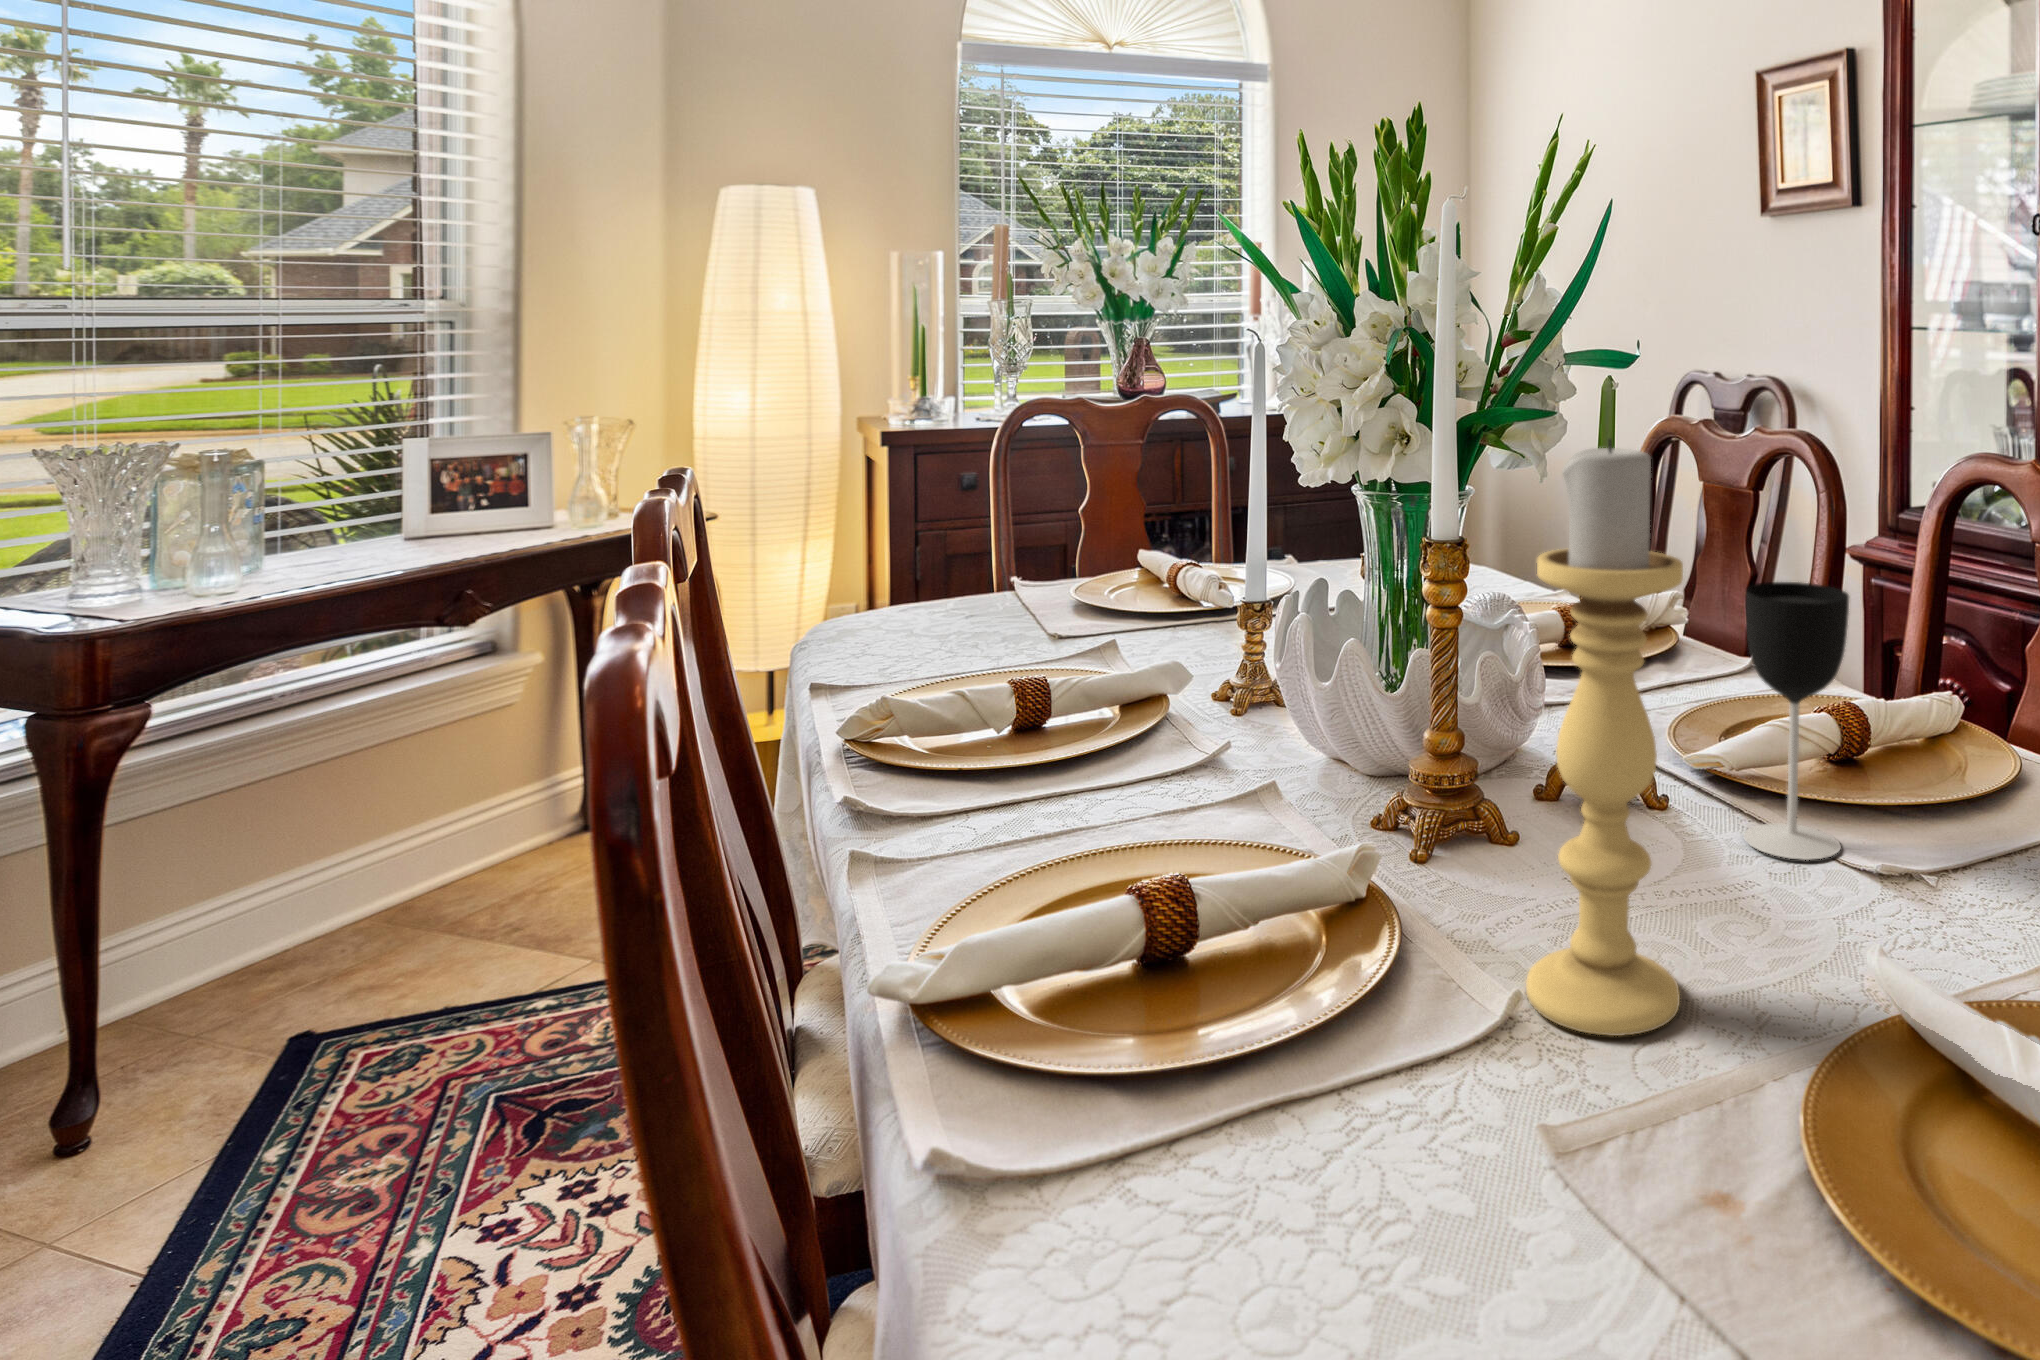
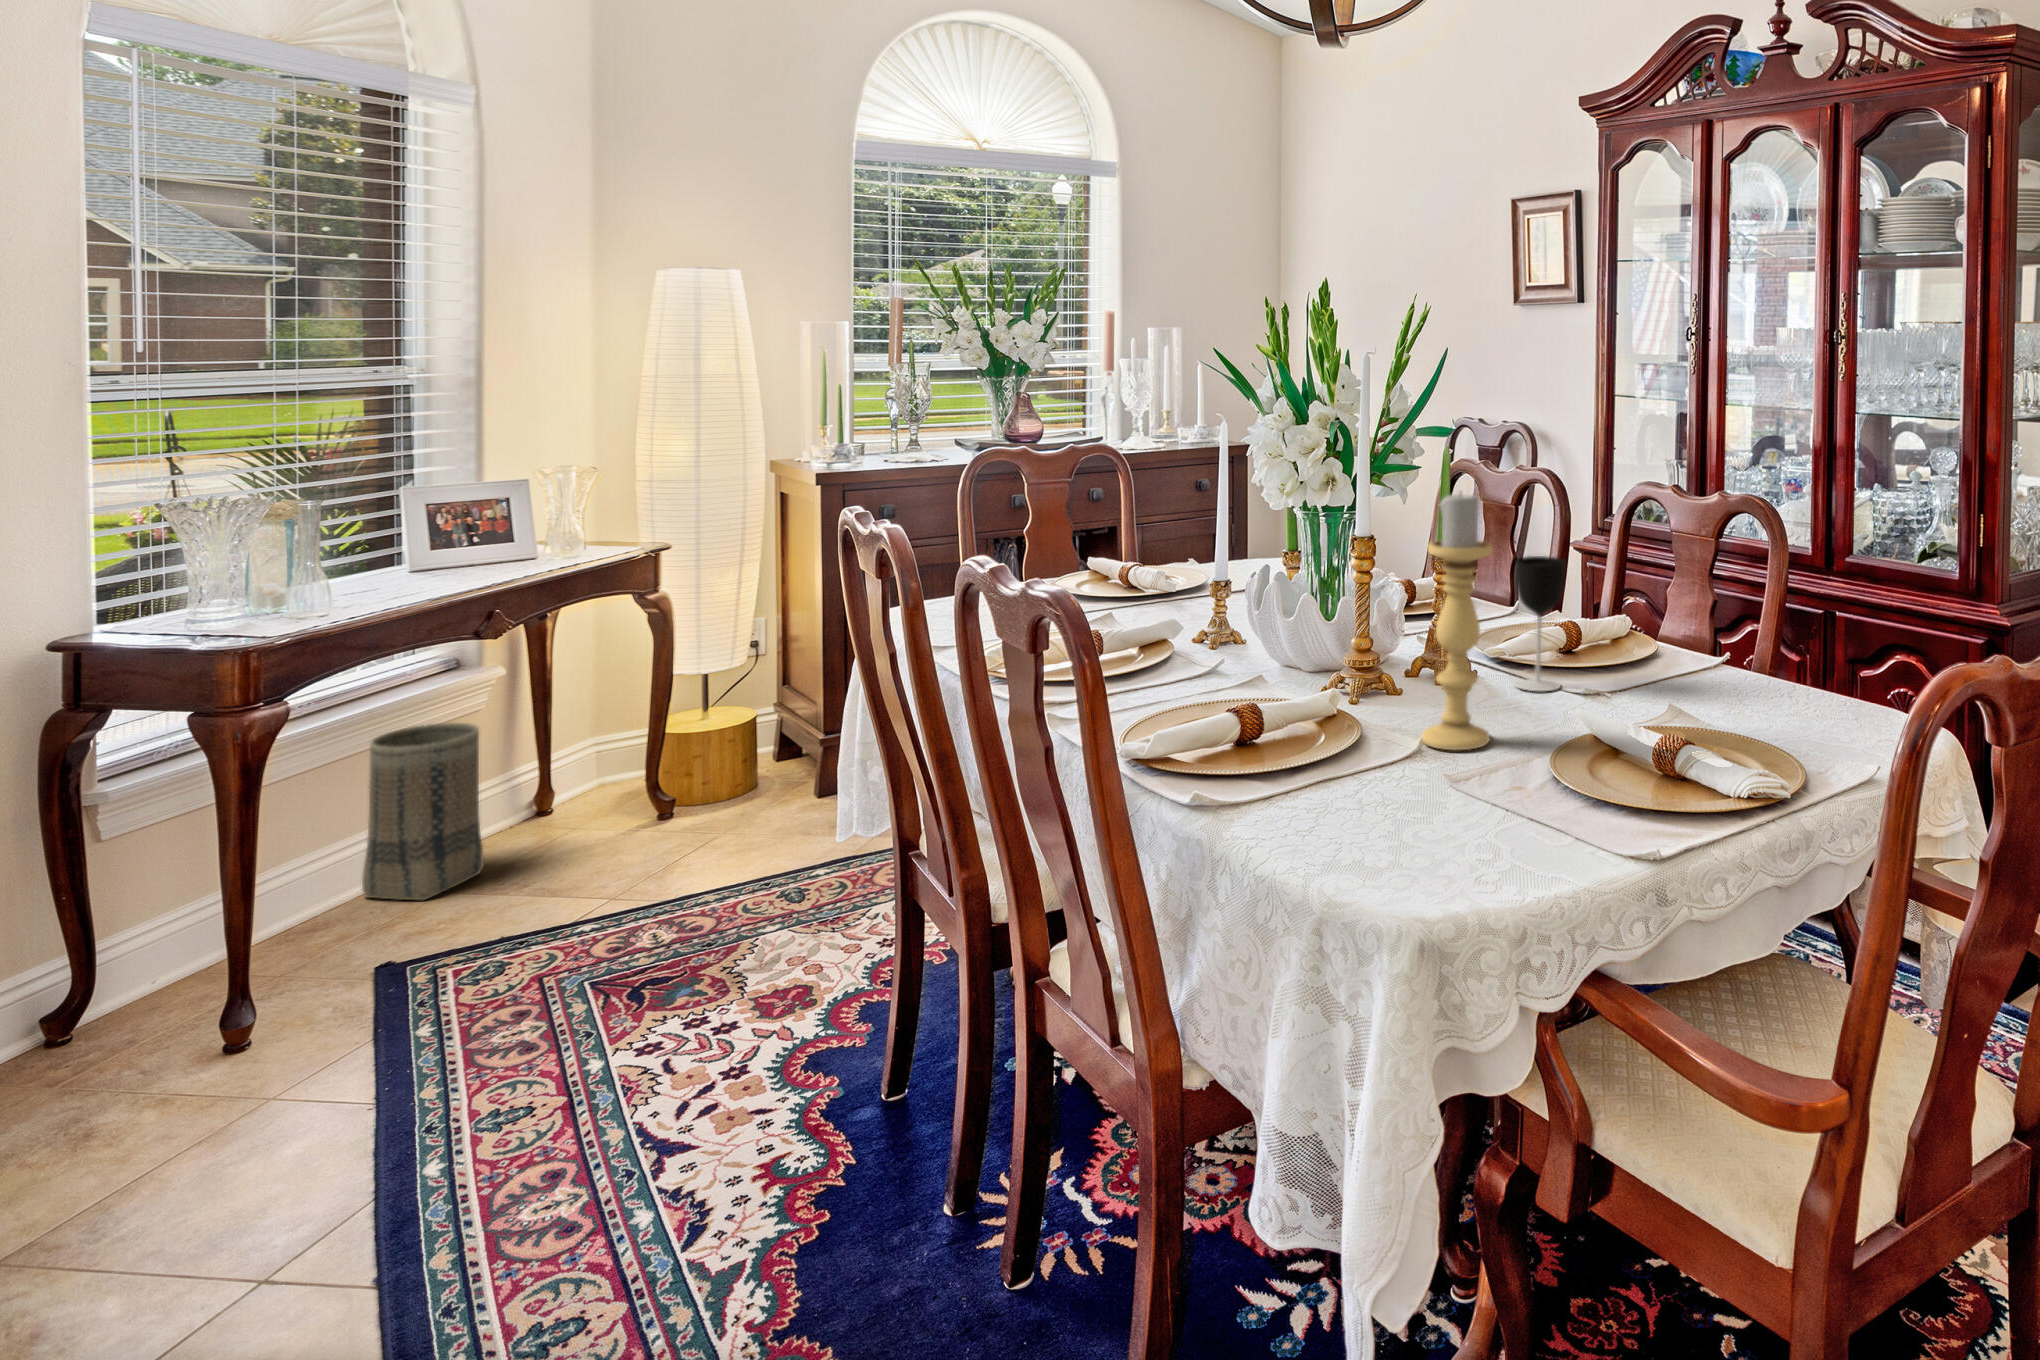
basket: none [351,723,488,937] -> present [362,723,484,900]

